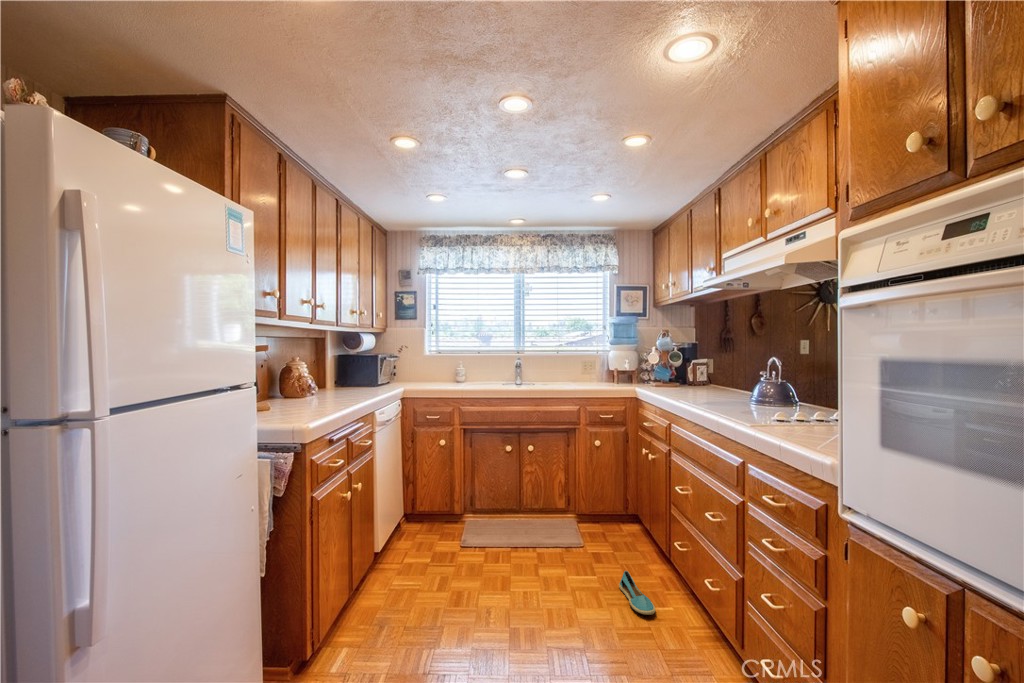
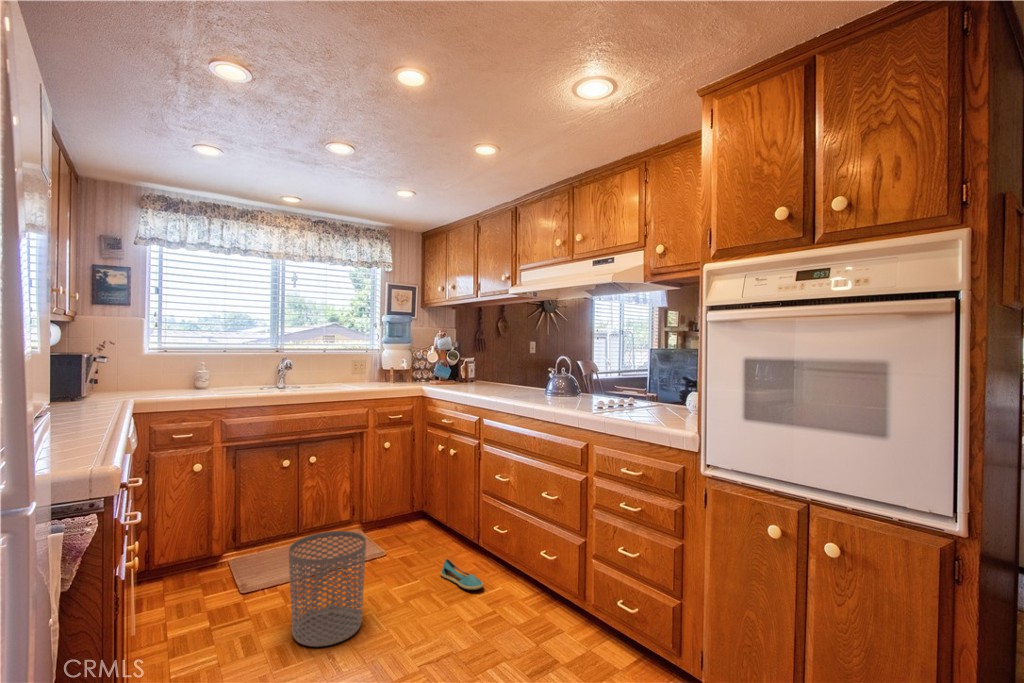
waste bin: none [459,516,525,621] -> present [289,531,366,647]

